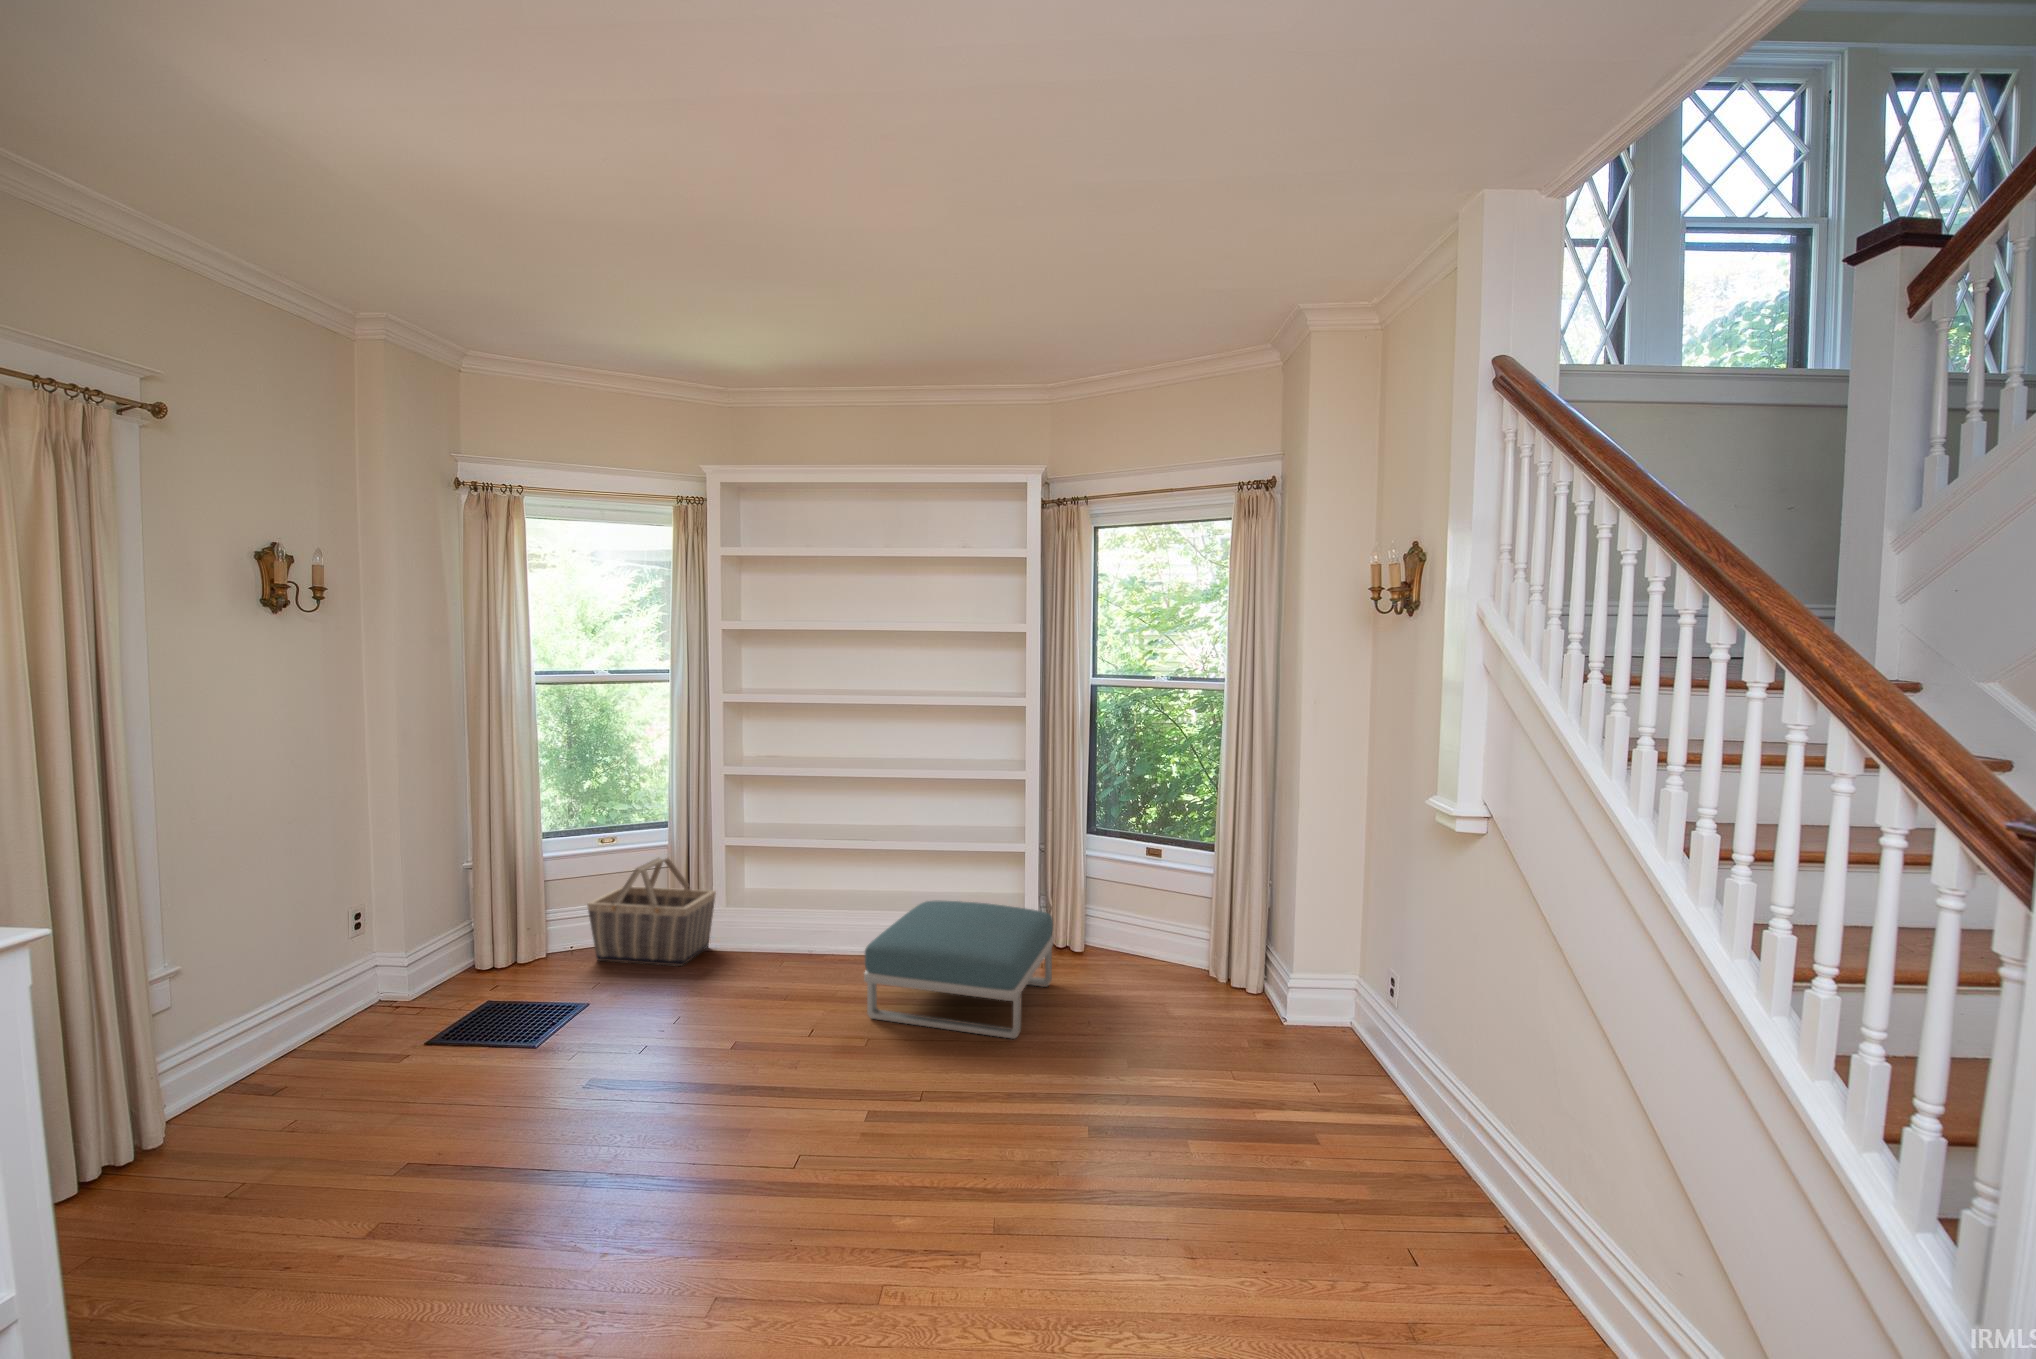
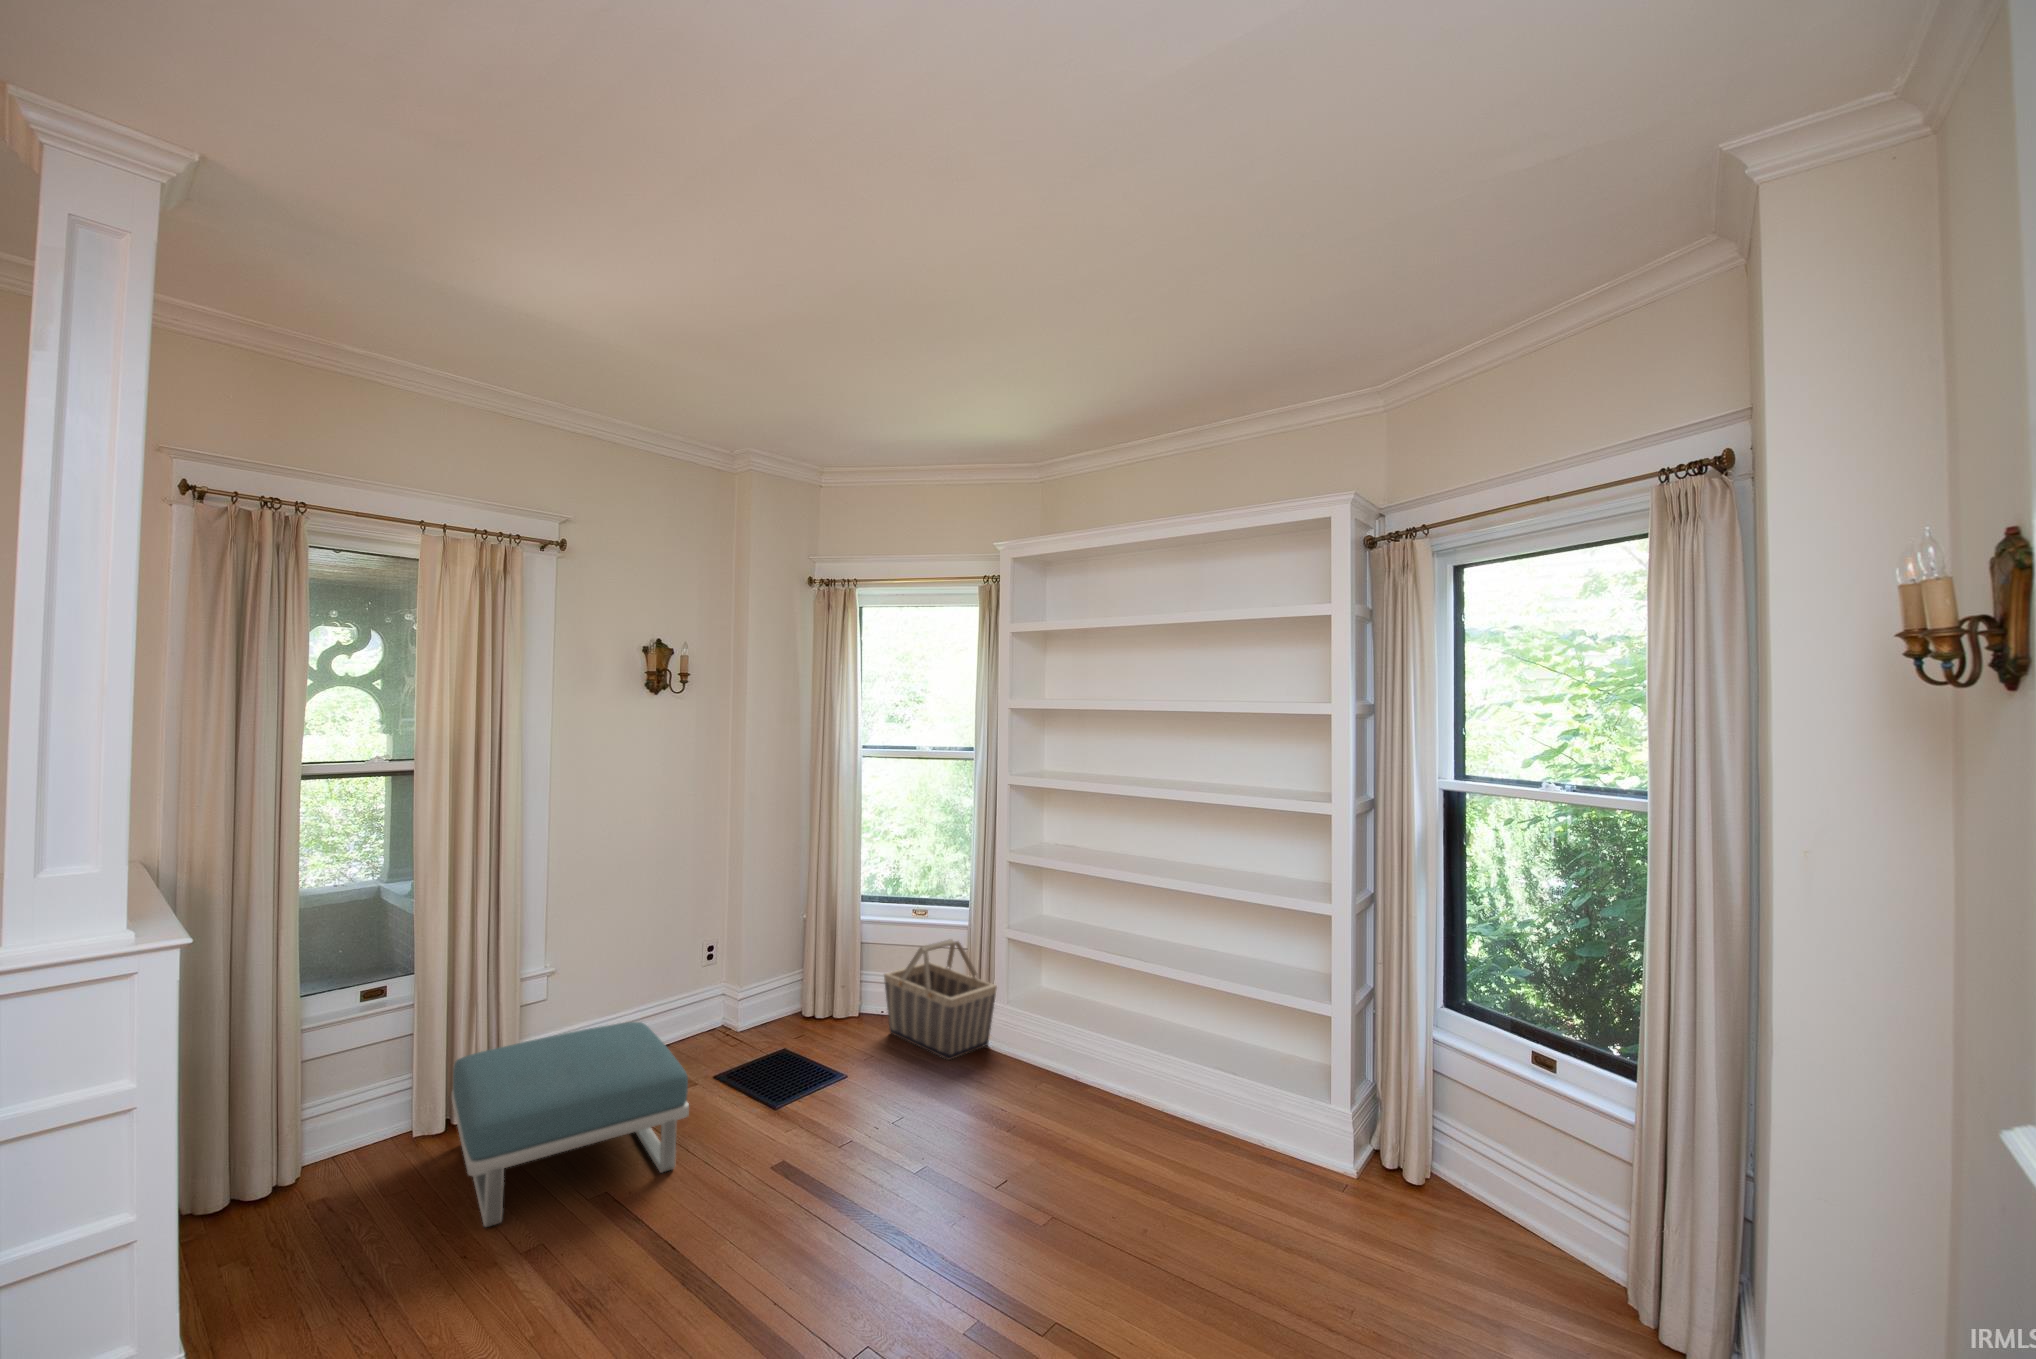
footstool: present [864,900,1053,1039] -> present [452,1022,689,1227]

